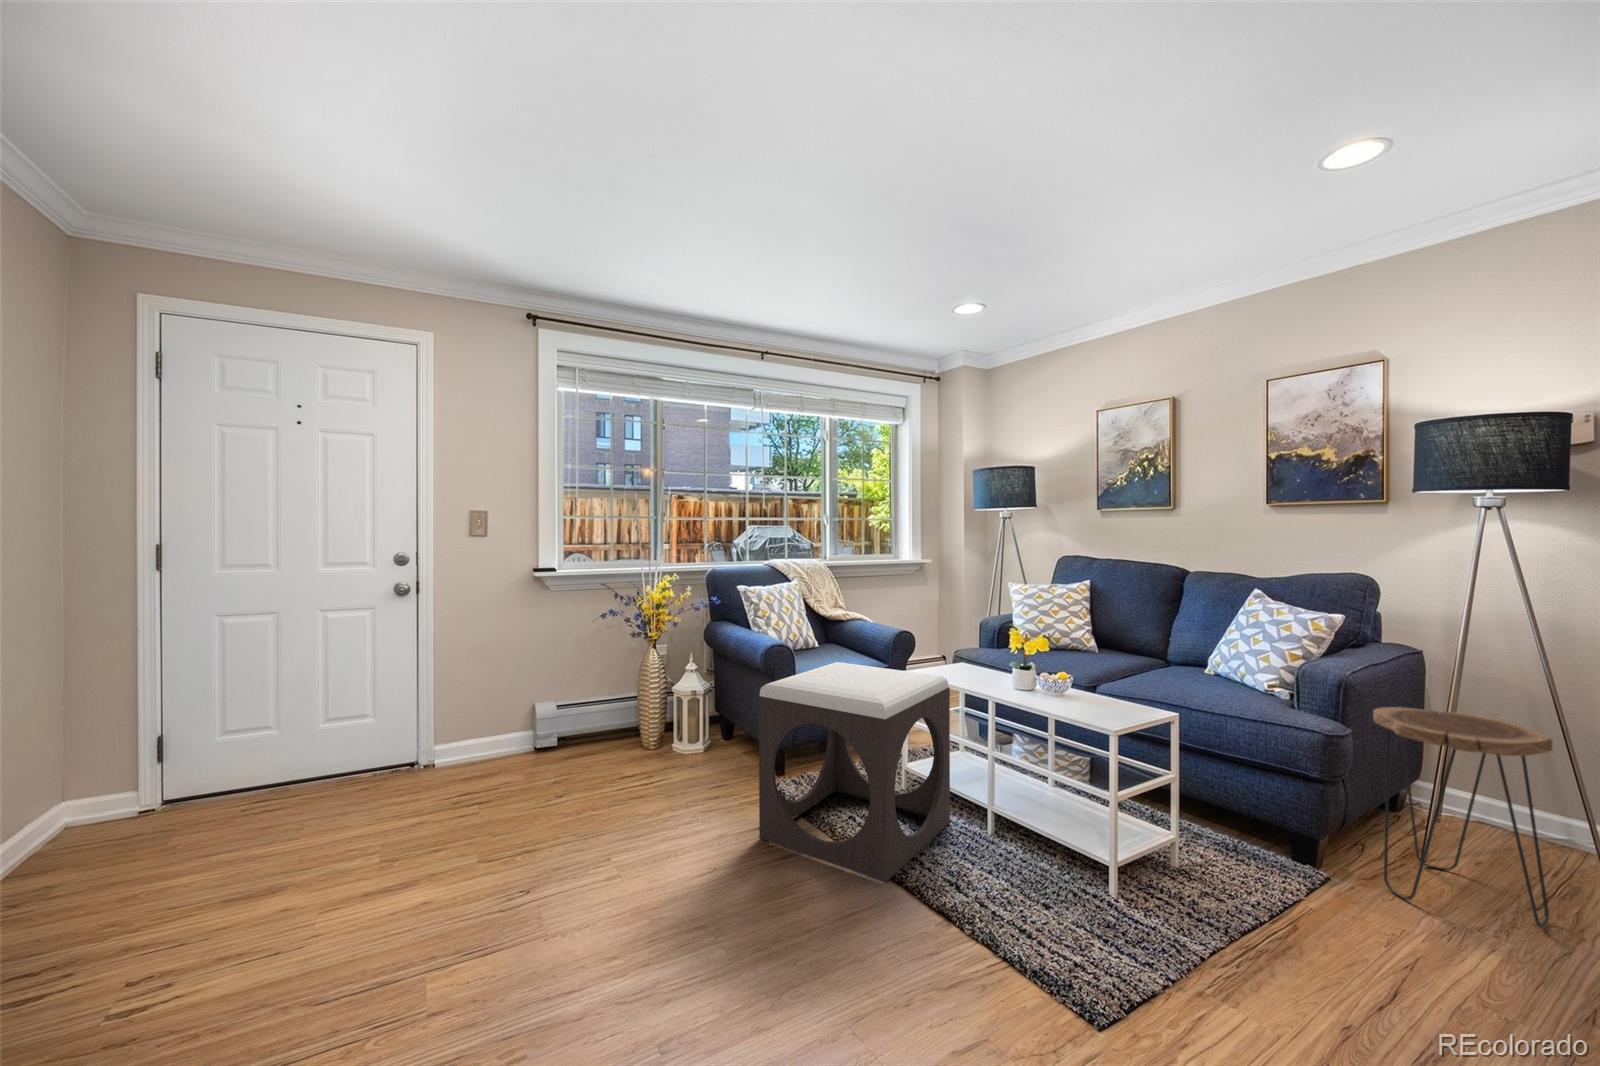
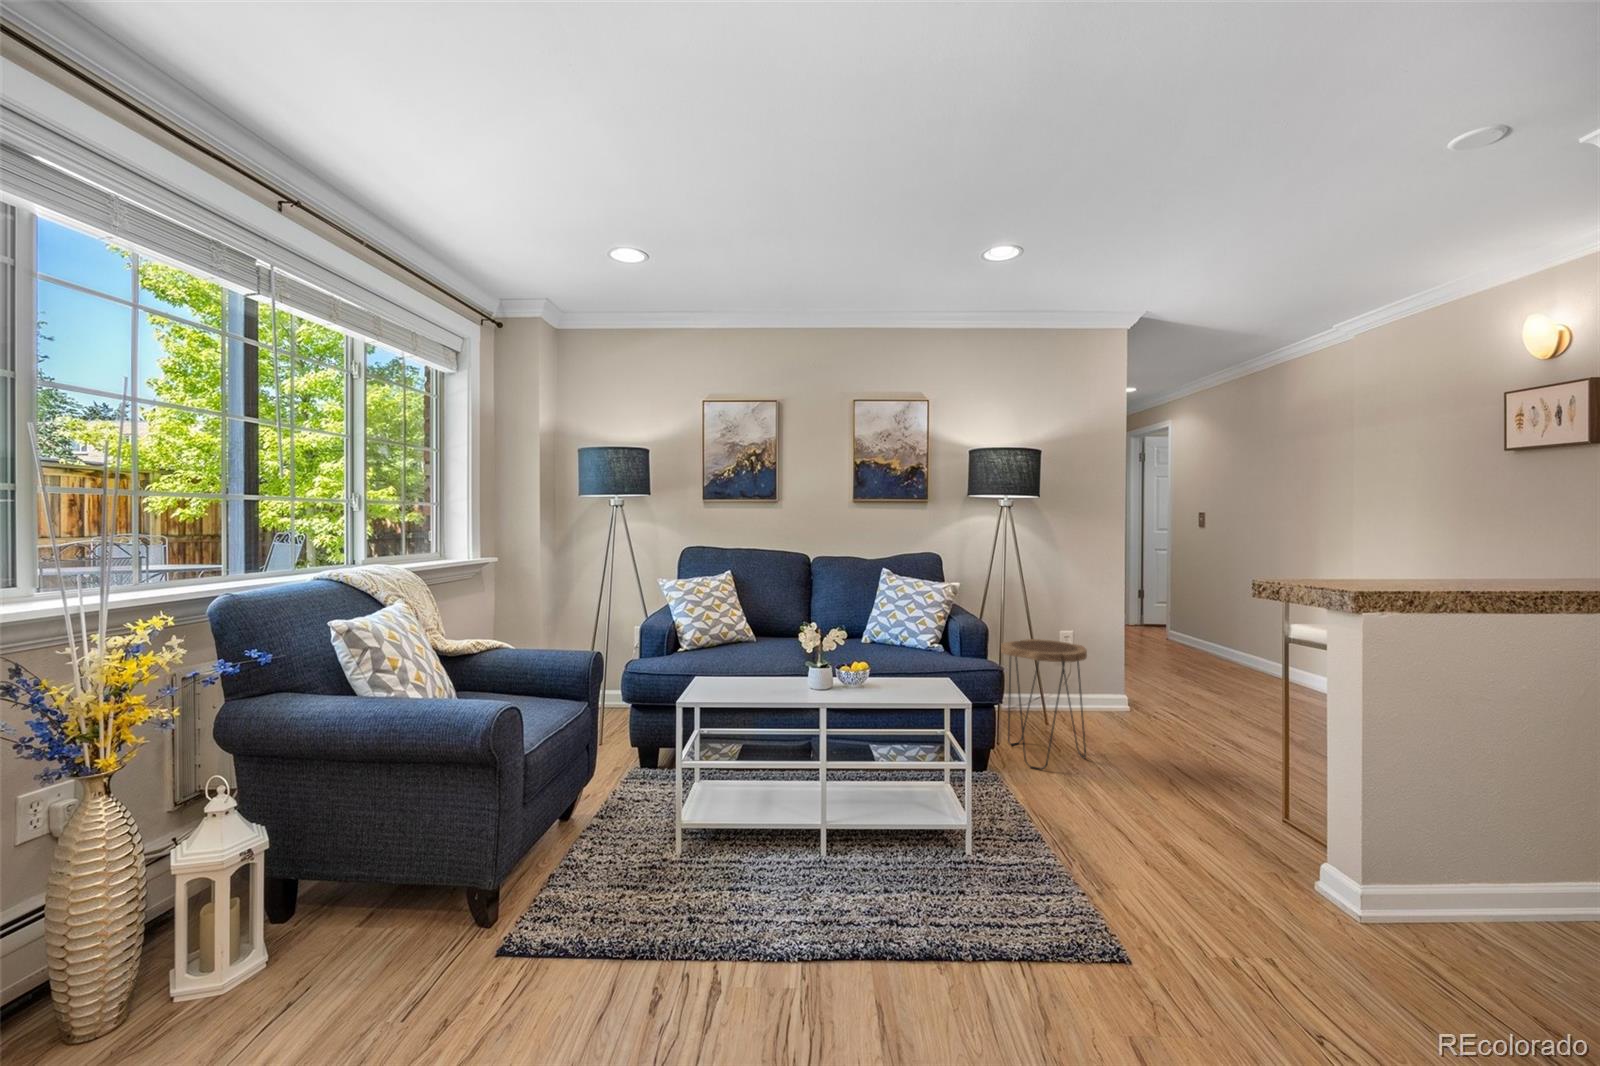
footstool: present [759,662,950,882] -> none [626,694,867,1027]

